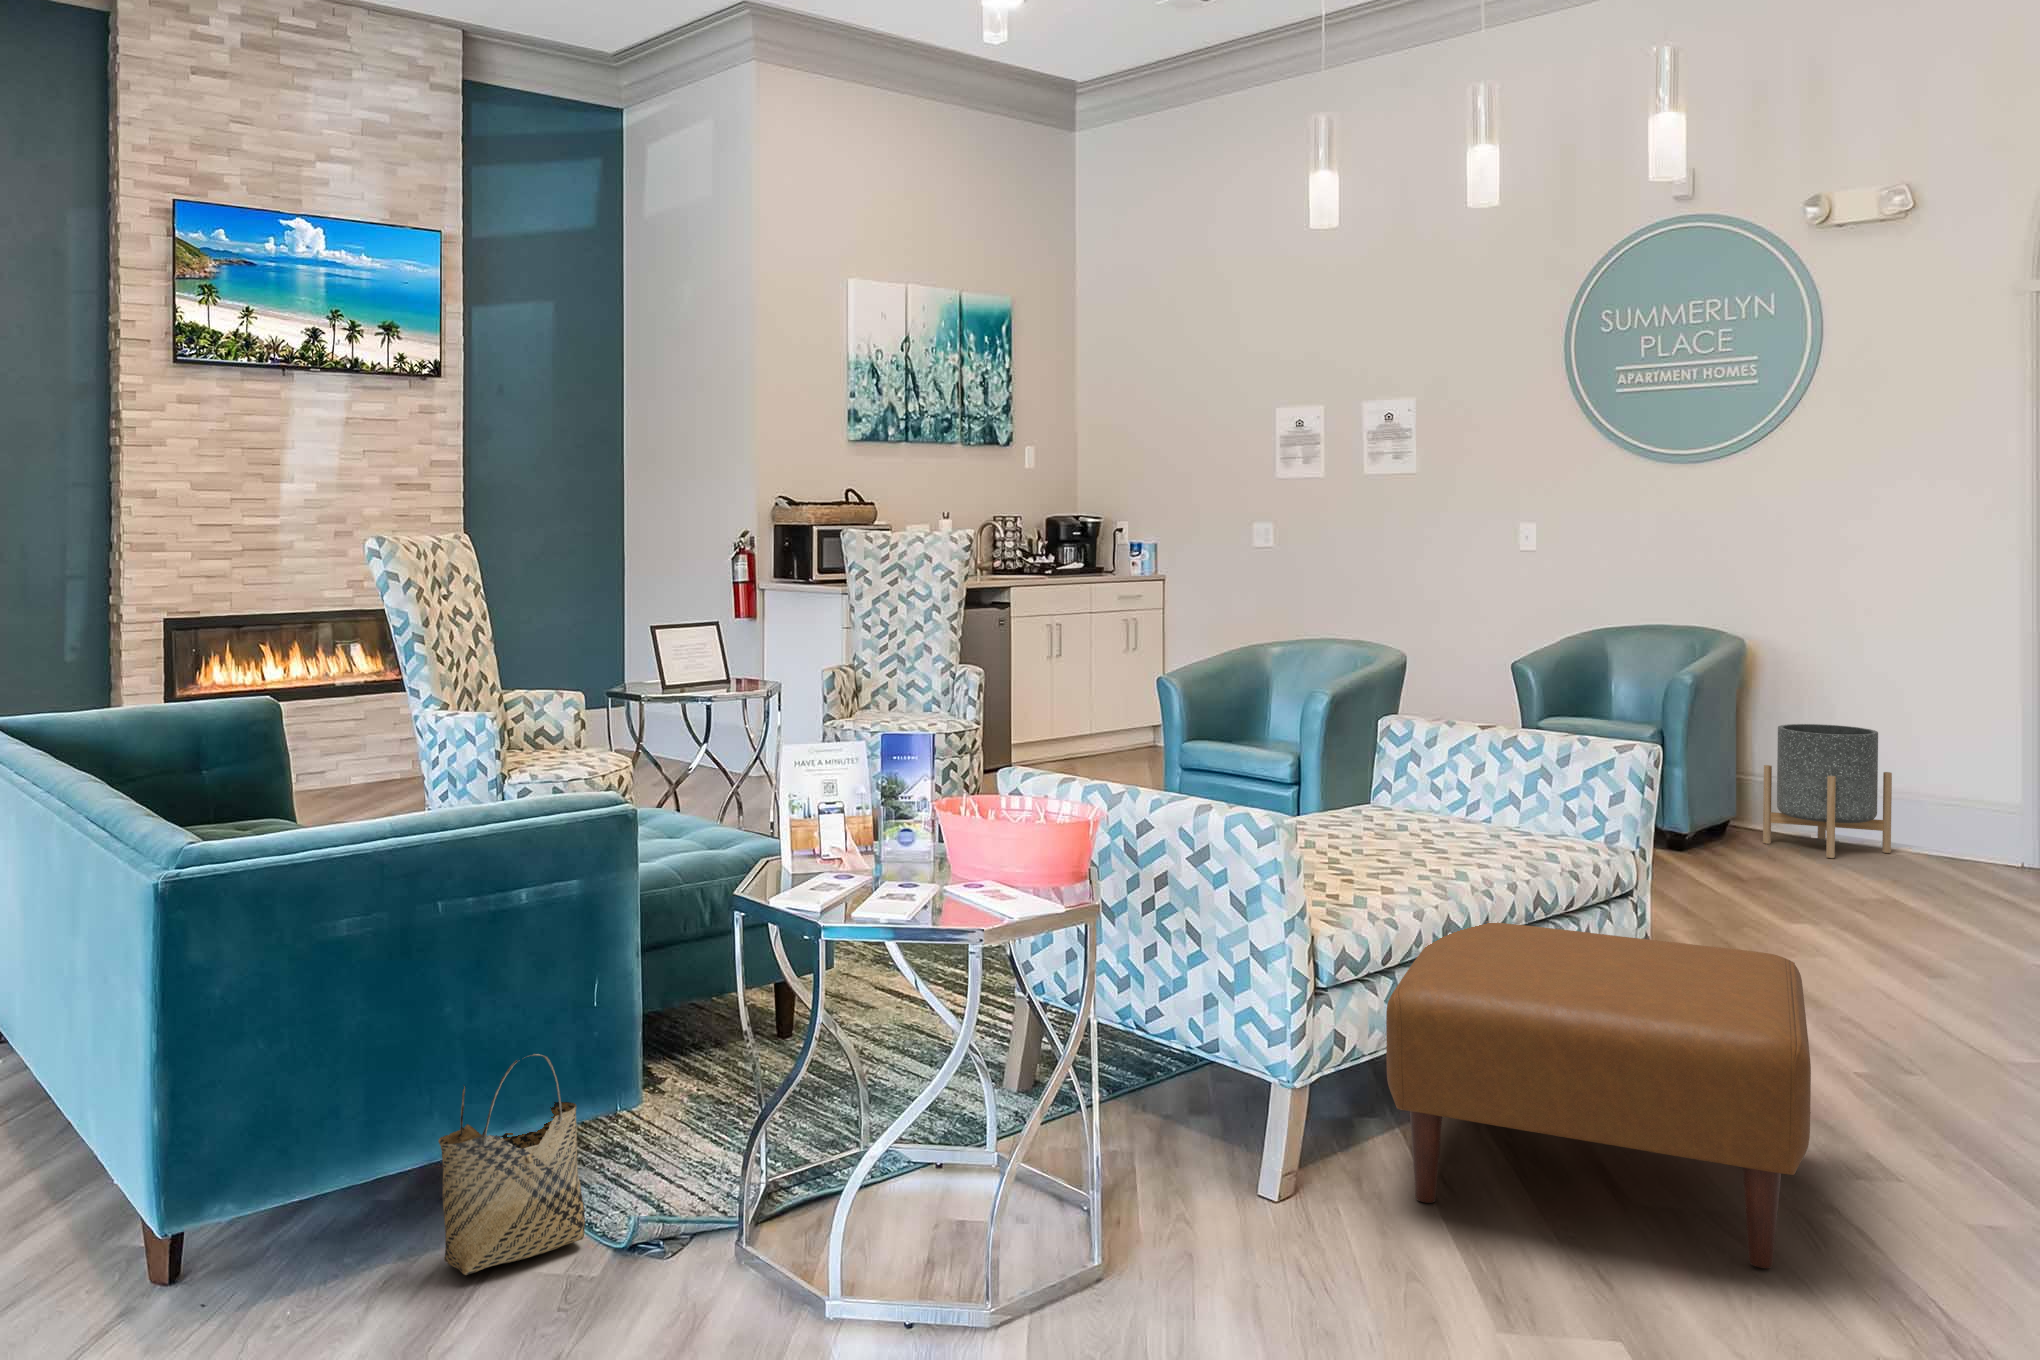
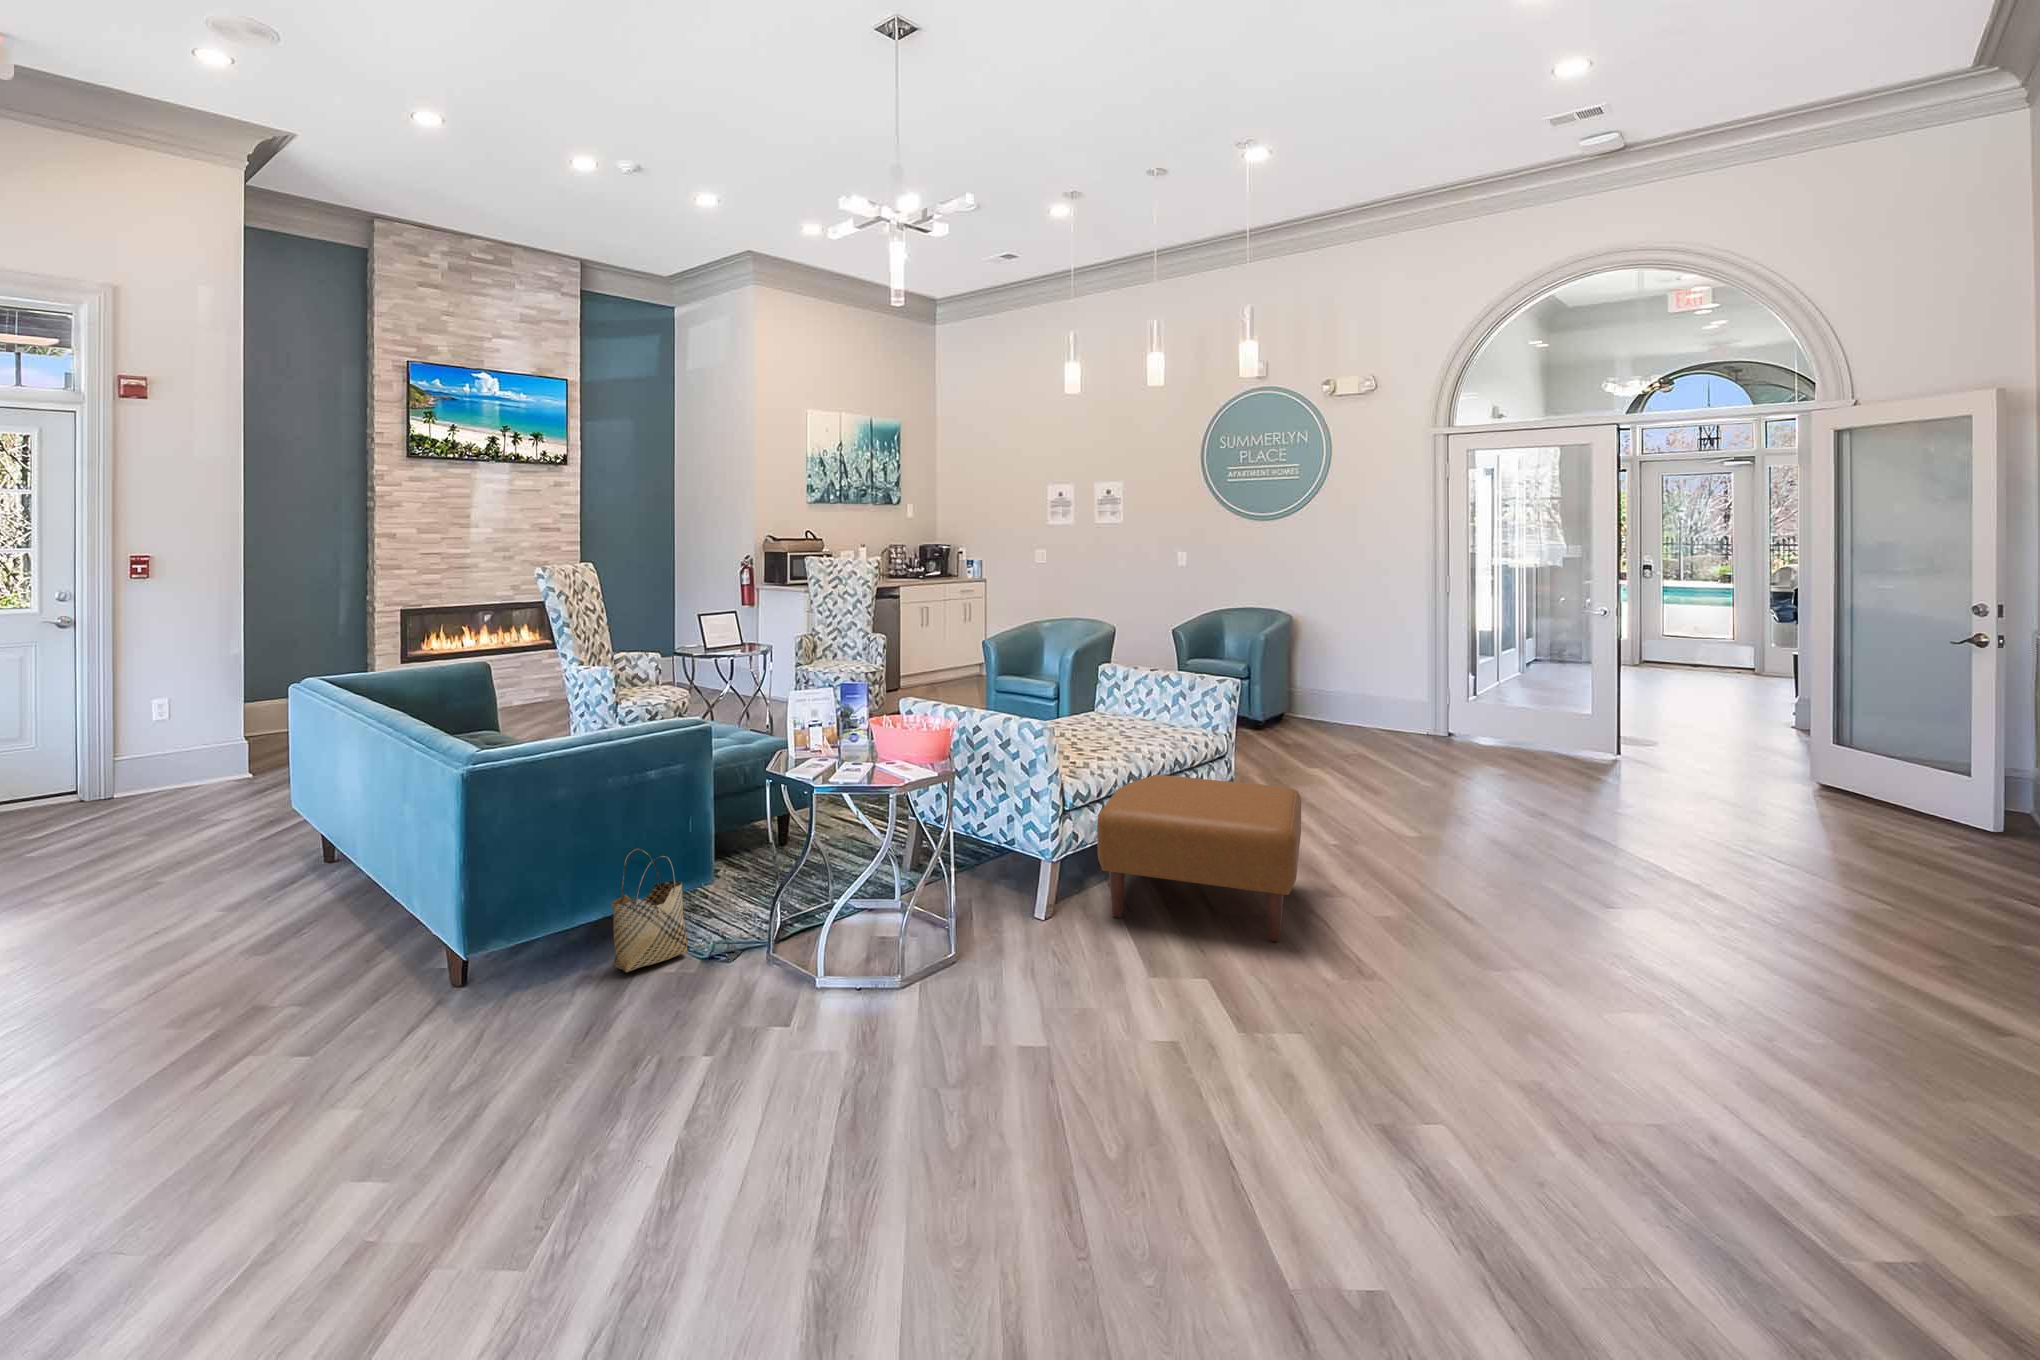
planter: present [1763,724,1892,858] -> none [1307,662,1372,734]

